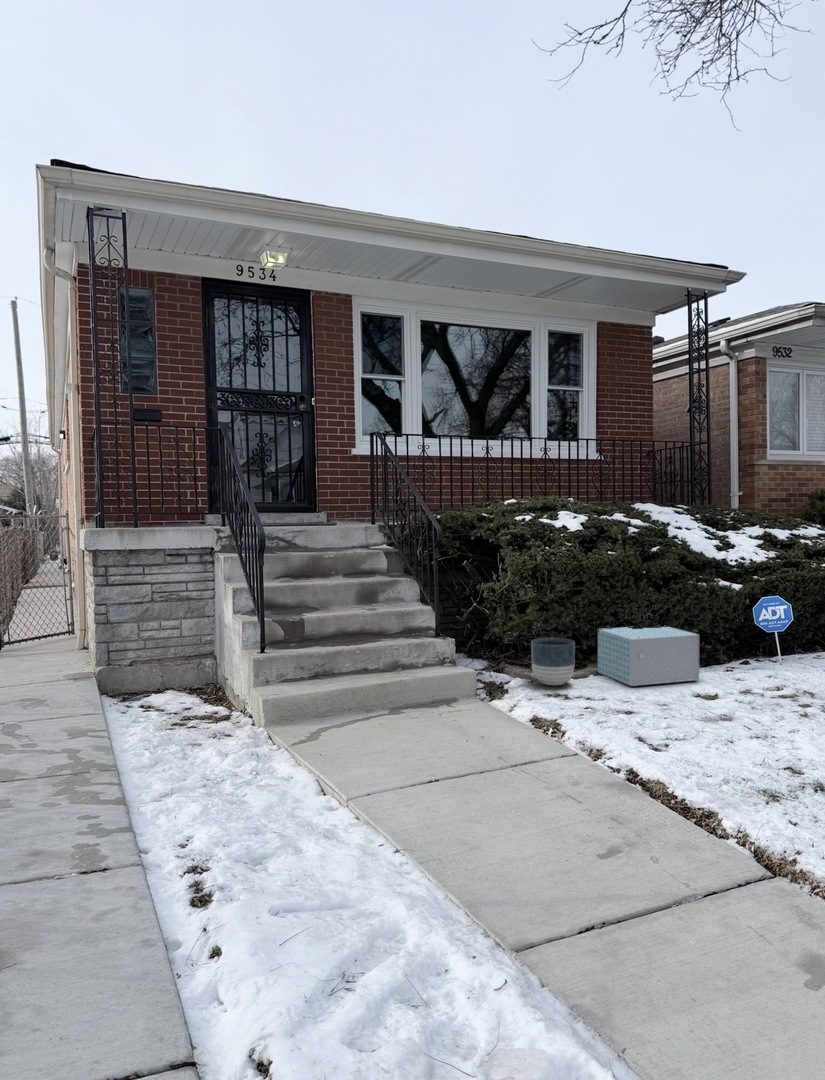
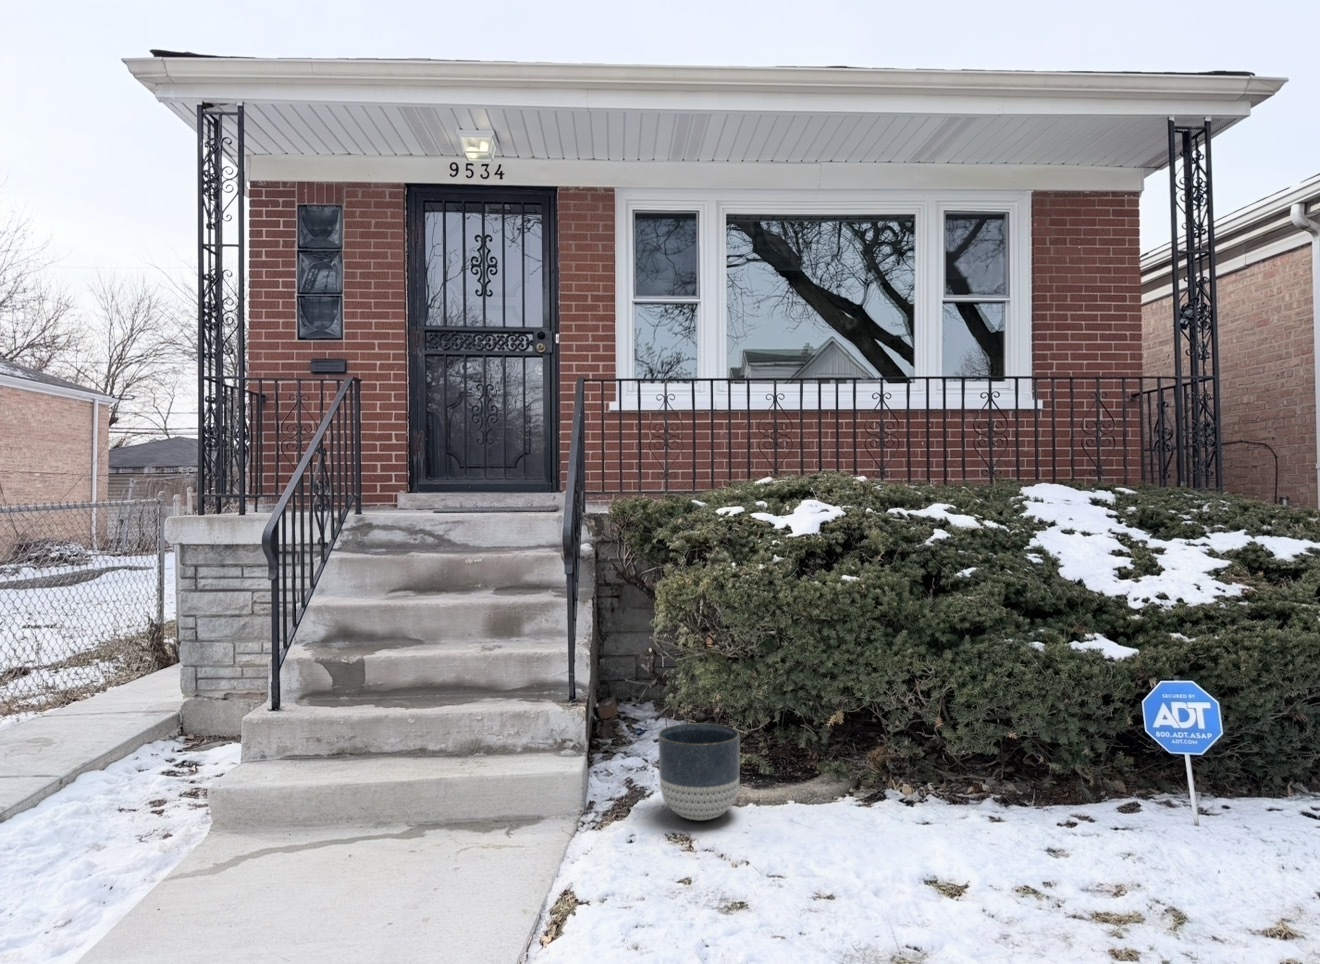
storage box: present [598,627,699,686] -> none [823,713,1003,848]

